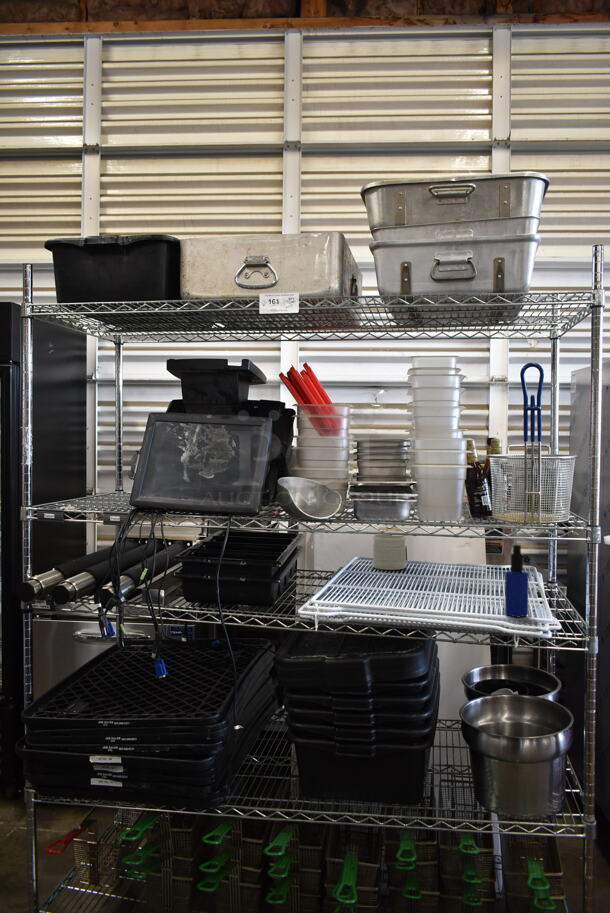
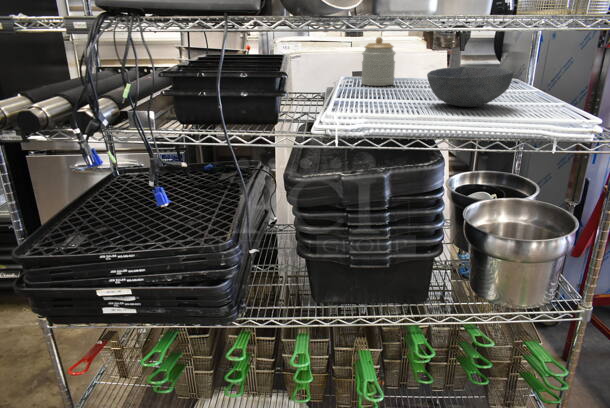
bottle: present [505,545,528,618] -> none [549,34,583,119]
bowl: none [408,561,484,600] -> present [427,67,513,107]

